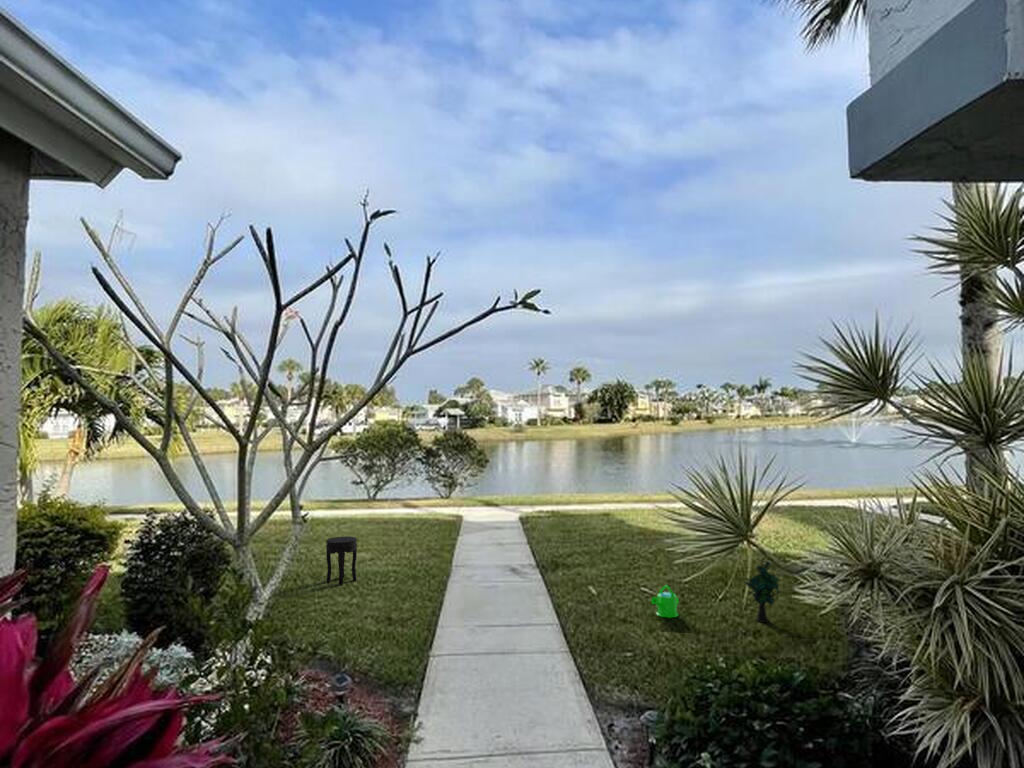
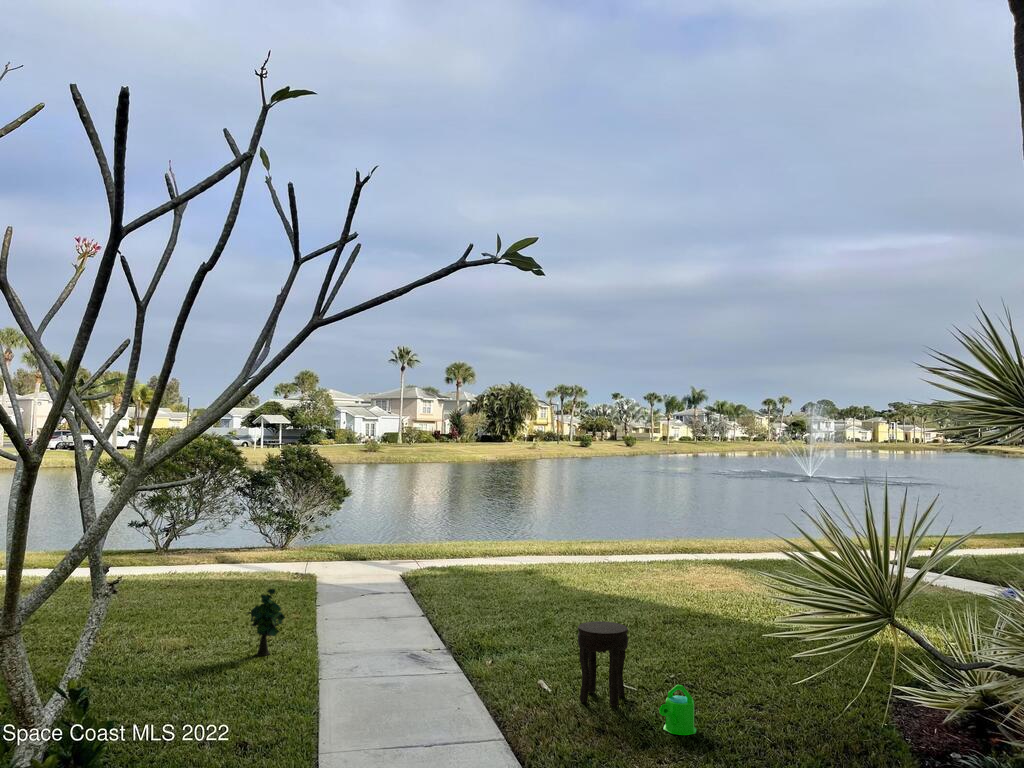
side table: present [326,537,357,585] -> present [578,621,628,707]
decorative plant: present [745,561,780,623] -> present [246,589,285,656]

